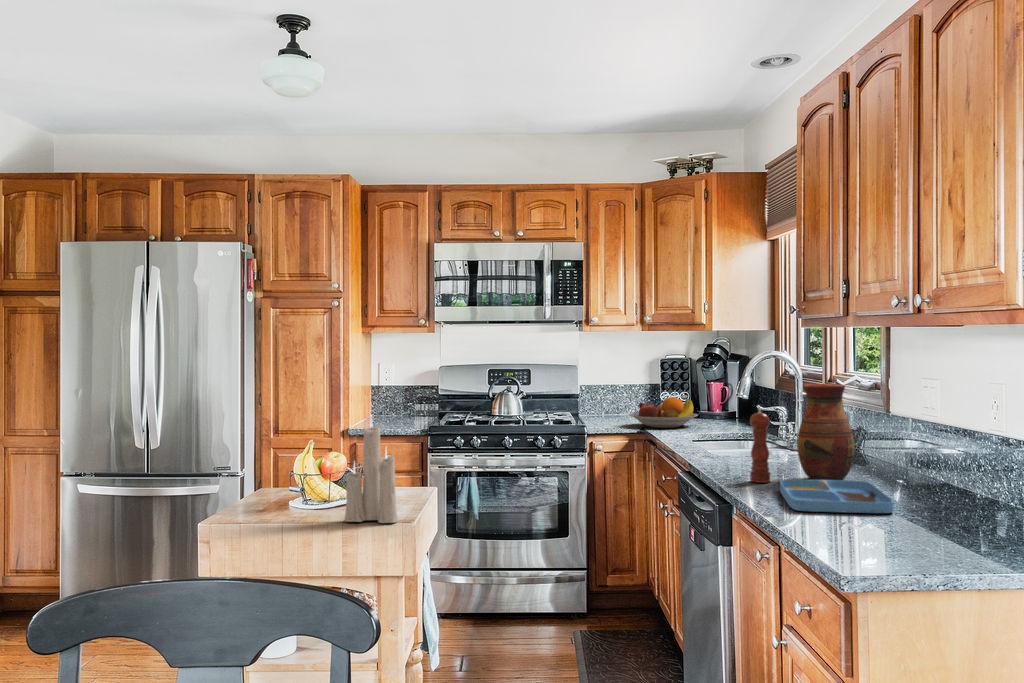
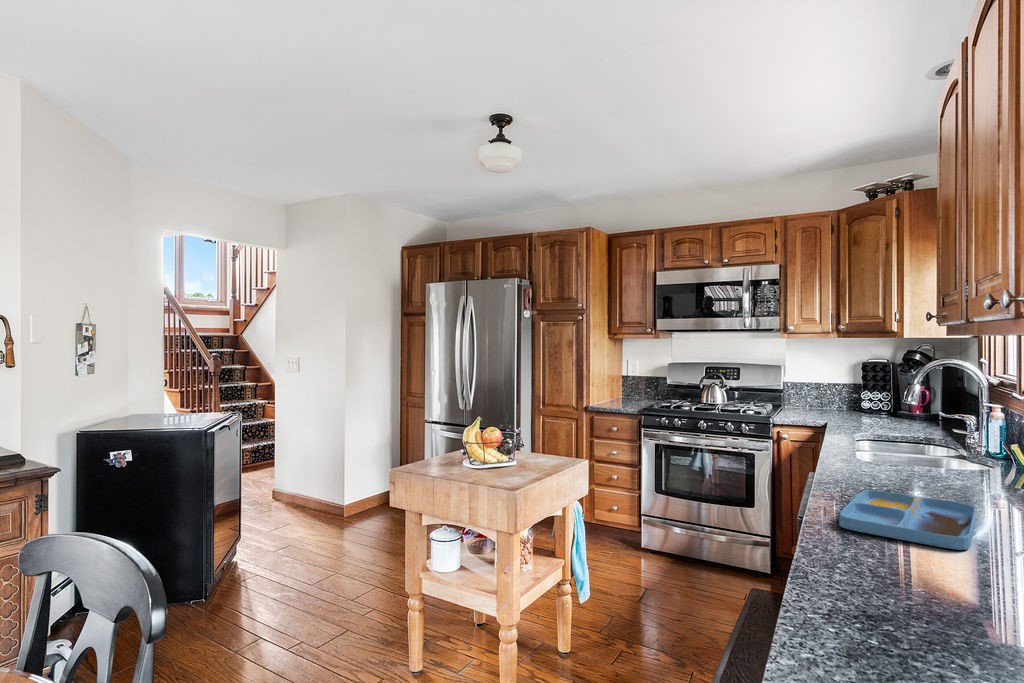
vase: present [797,384,855,480] -> none [907,393,978,499]
fruit bowl: present [629,397,698,428] -> none [820,397,889,424]
pepper mill: present [750,408,770,483] -> none [847,414,870,490]
candle: present [345,416,398,523] -> none [480,394,516,482]

